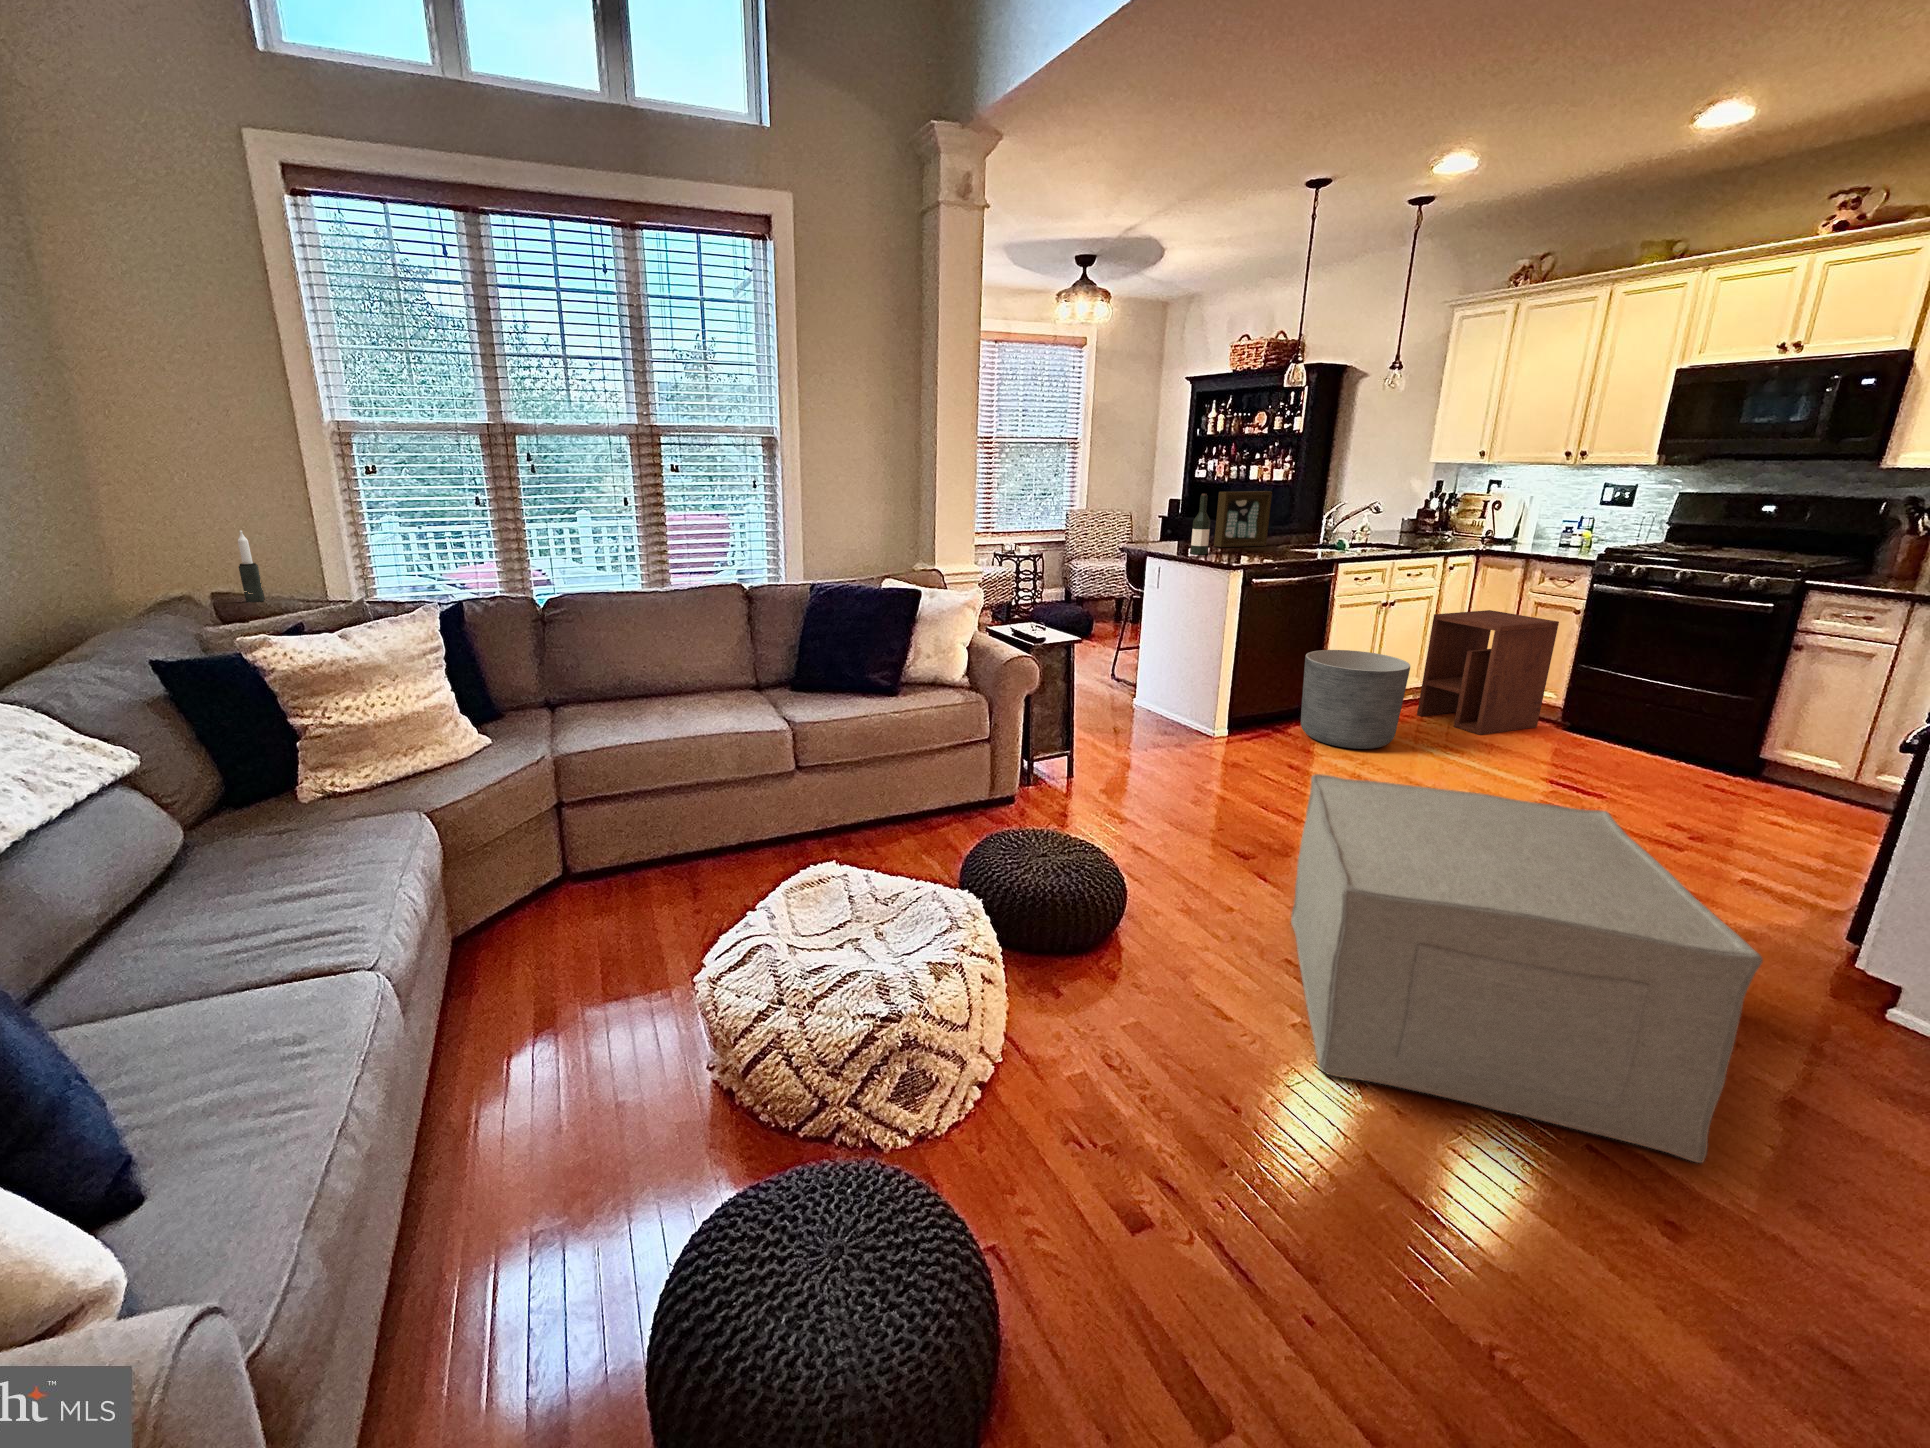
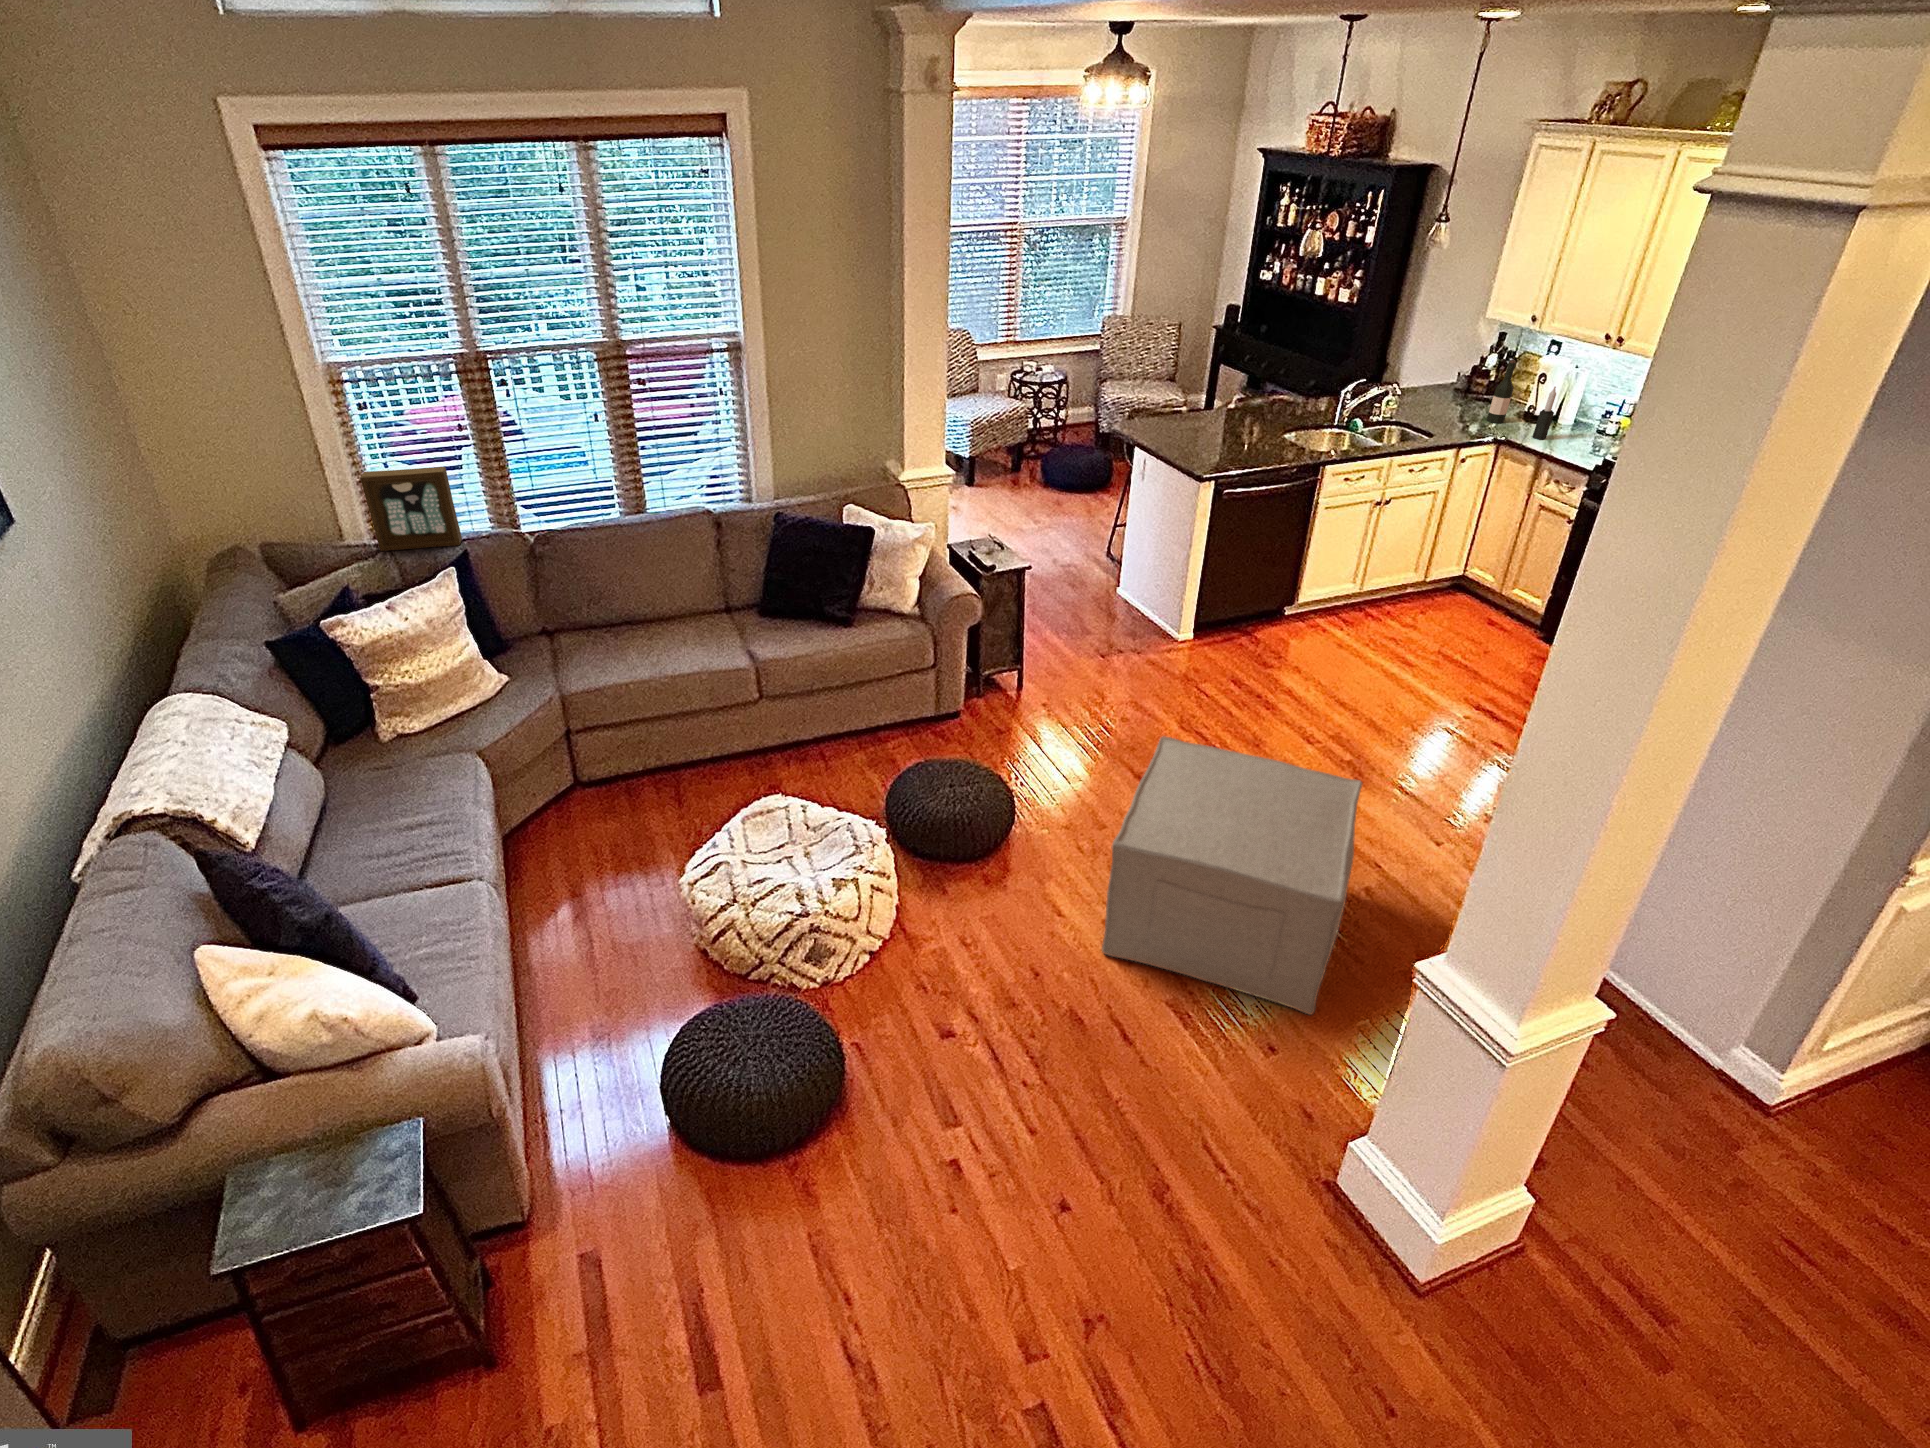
picture frame: present [1214,491,1272,547] -> present [360,467,462,551]
wine bottle: present [1190,494,1210,554] -> present [1487,360,1516,423]
candle: present [238,531,265,602] -> present [1532,387,1556,440]
side table: present [1417,610,1559,735] -> none [1405,507,1552,644]
planter: present [1301,650,1410,749] -> none [1269,554,1375,661]

